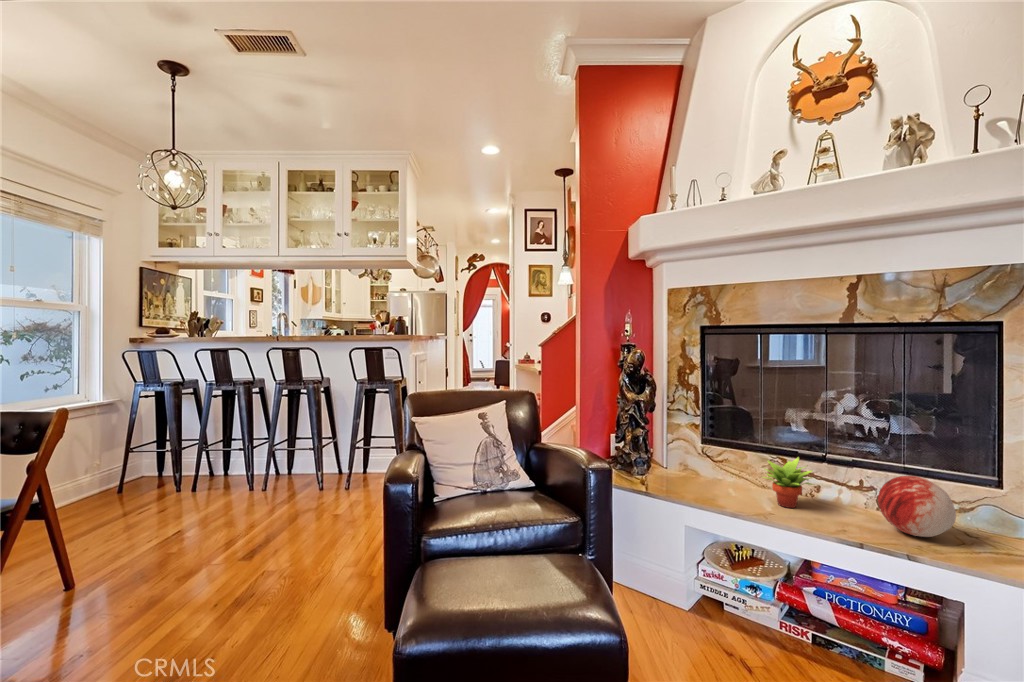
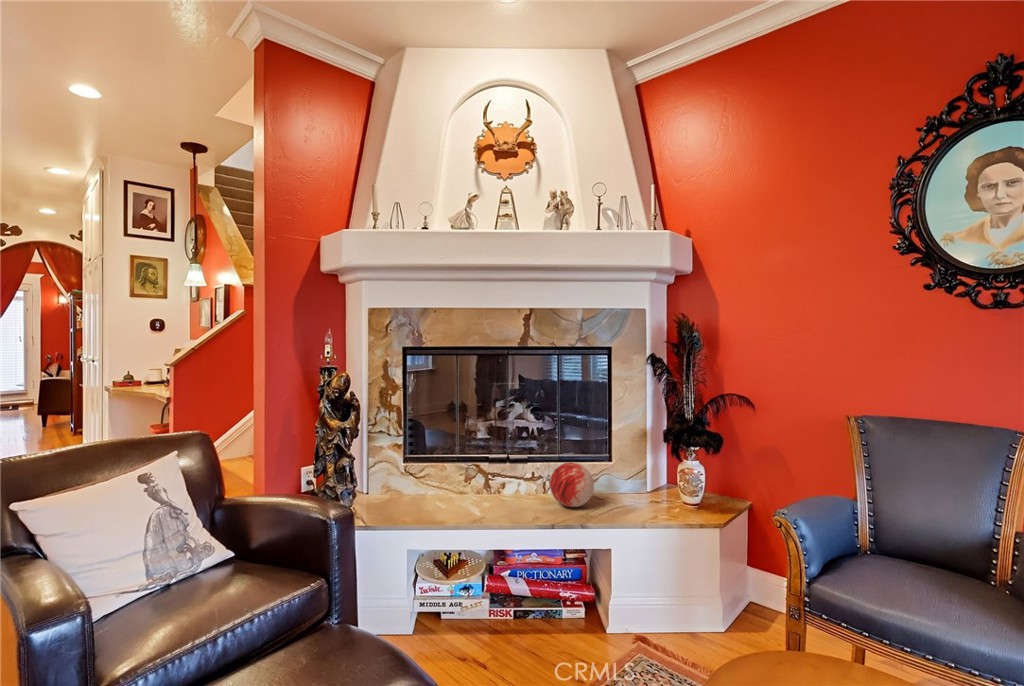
succulent plant: present [763,457,813,508] -> none [467,462,508,508]

